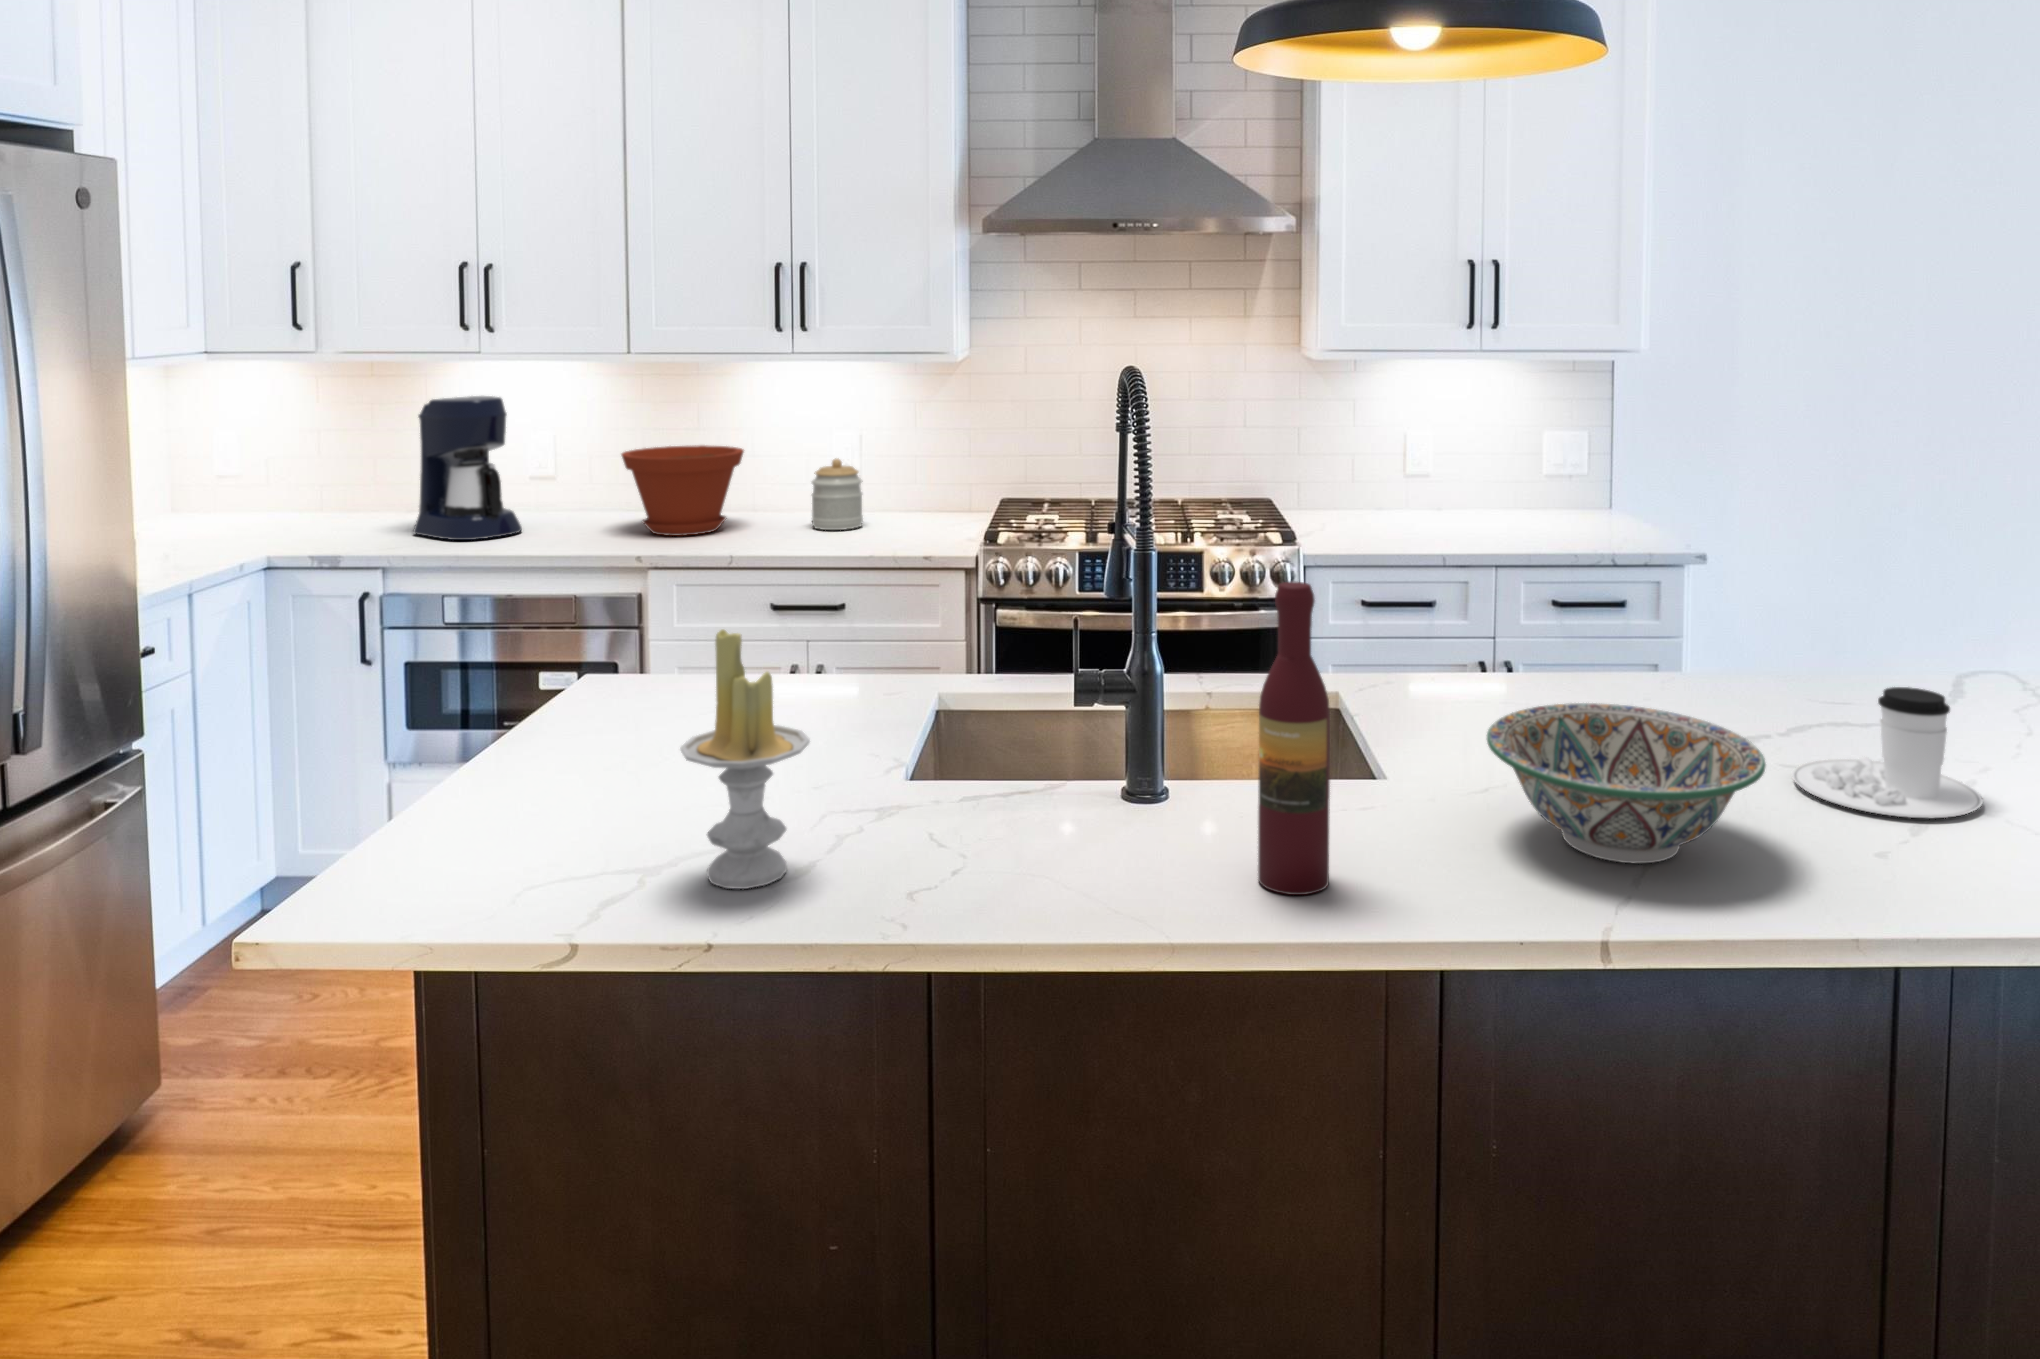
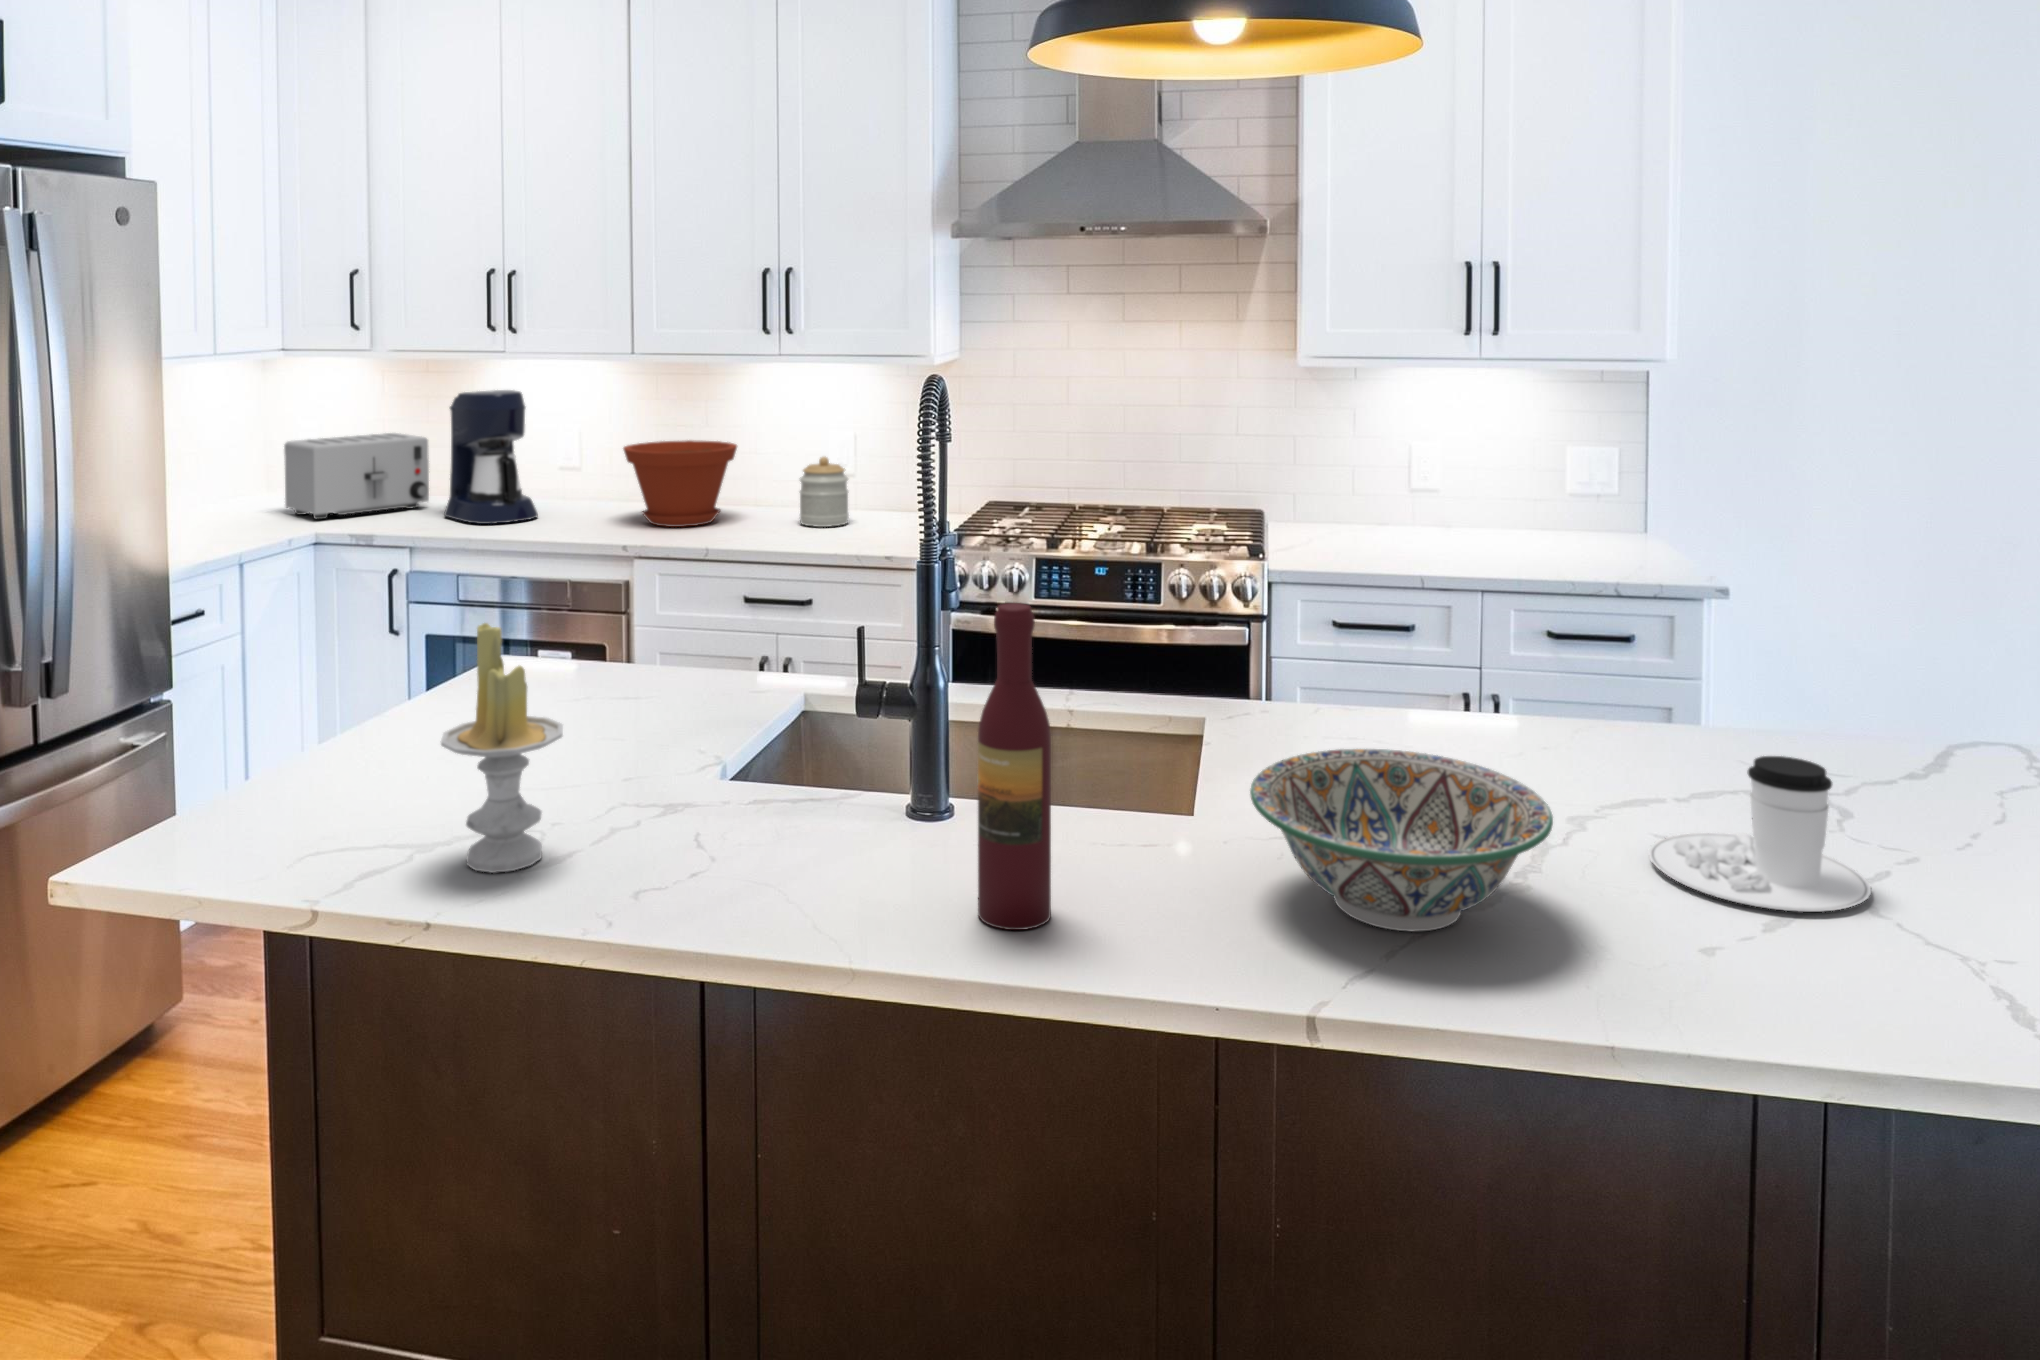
toaster: none [217,445,388,542] -> present [284,433,429,519]

